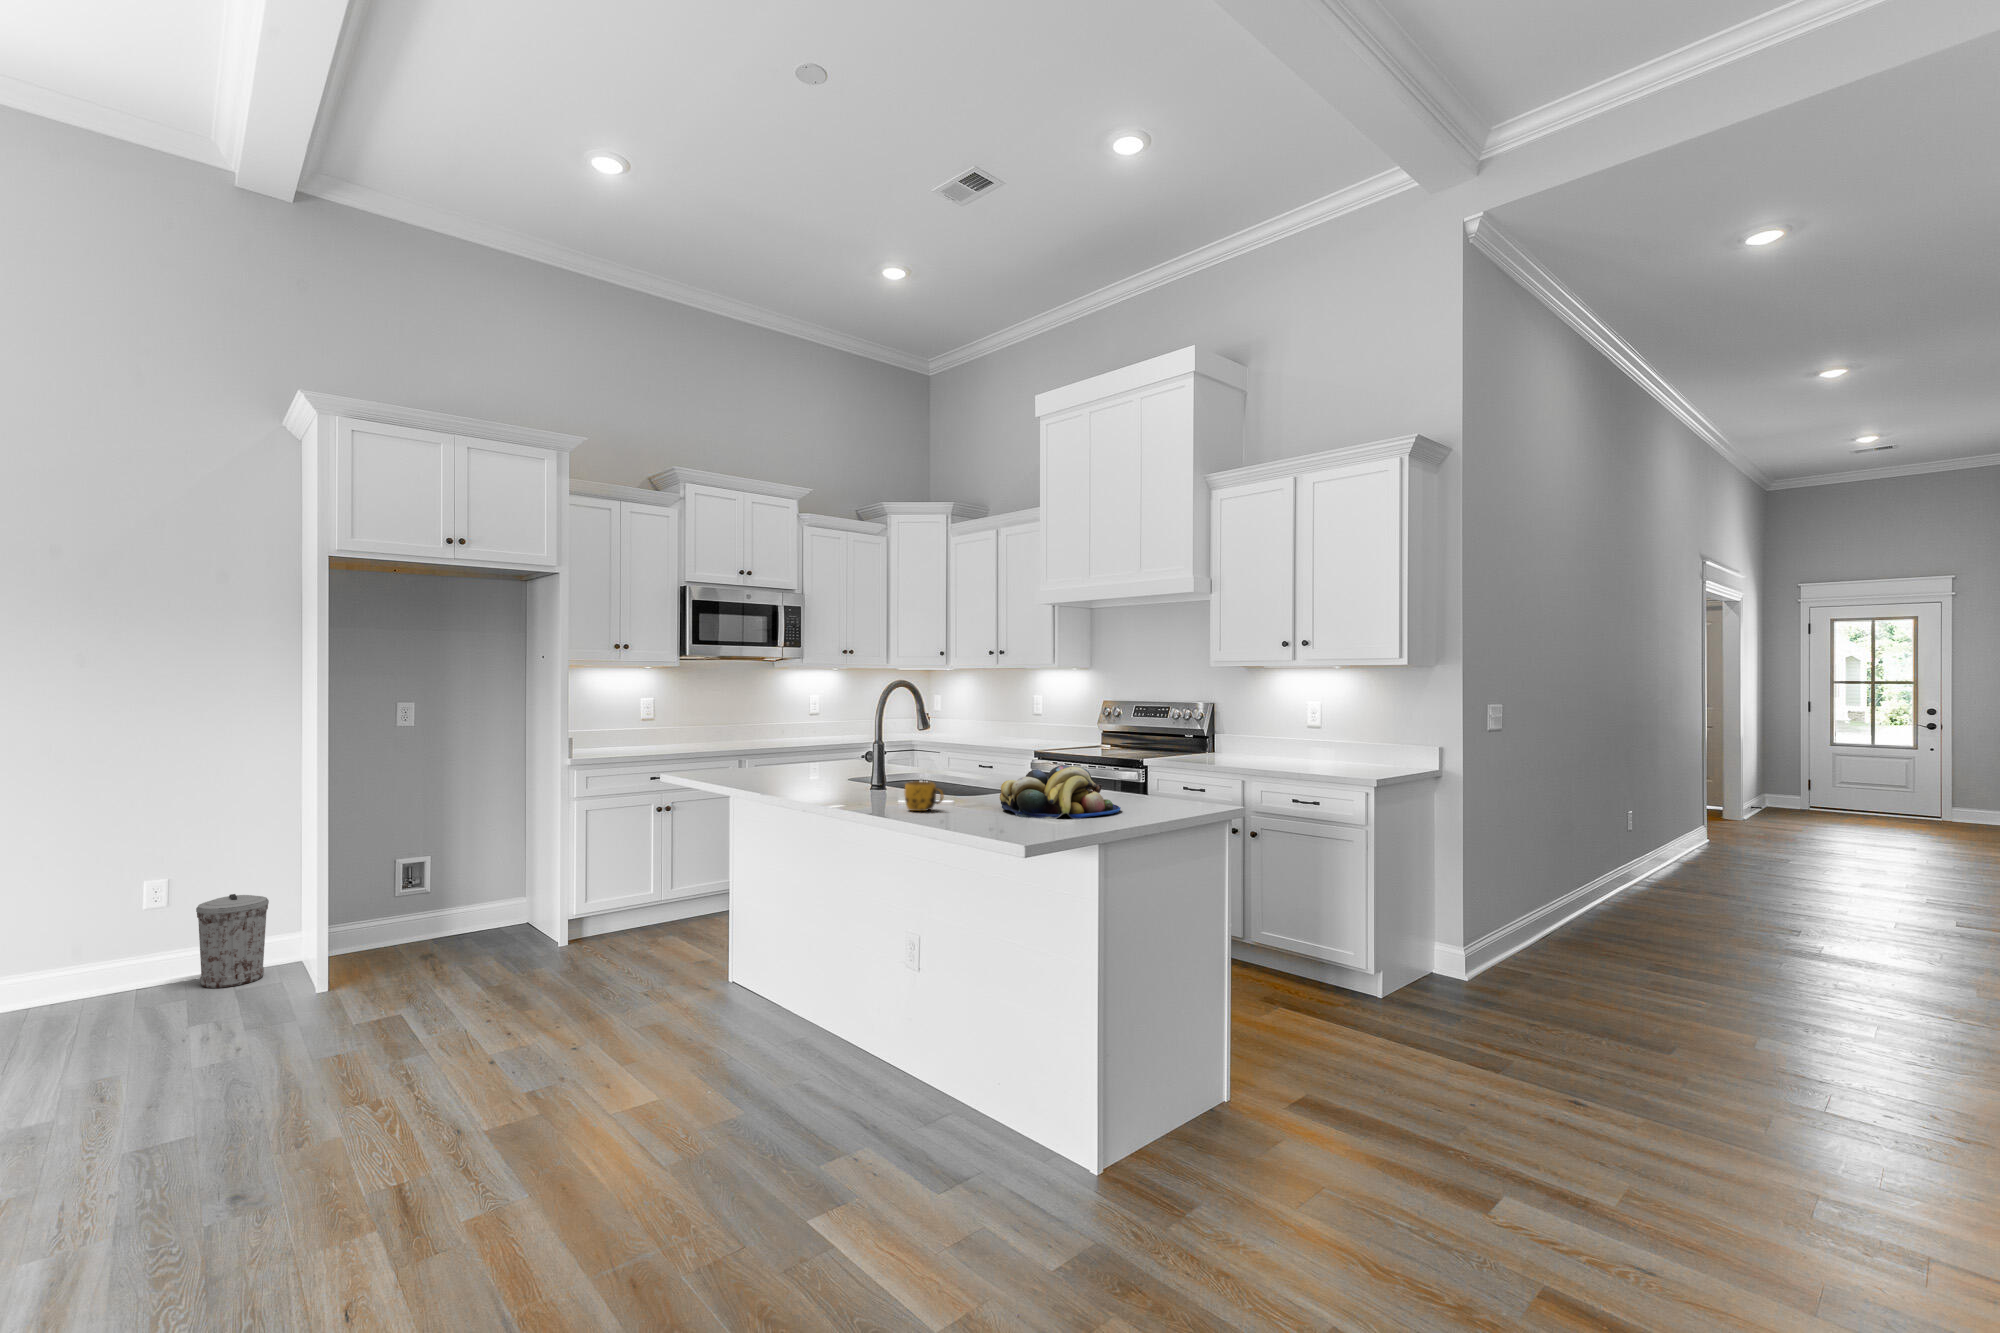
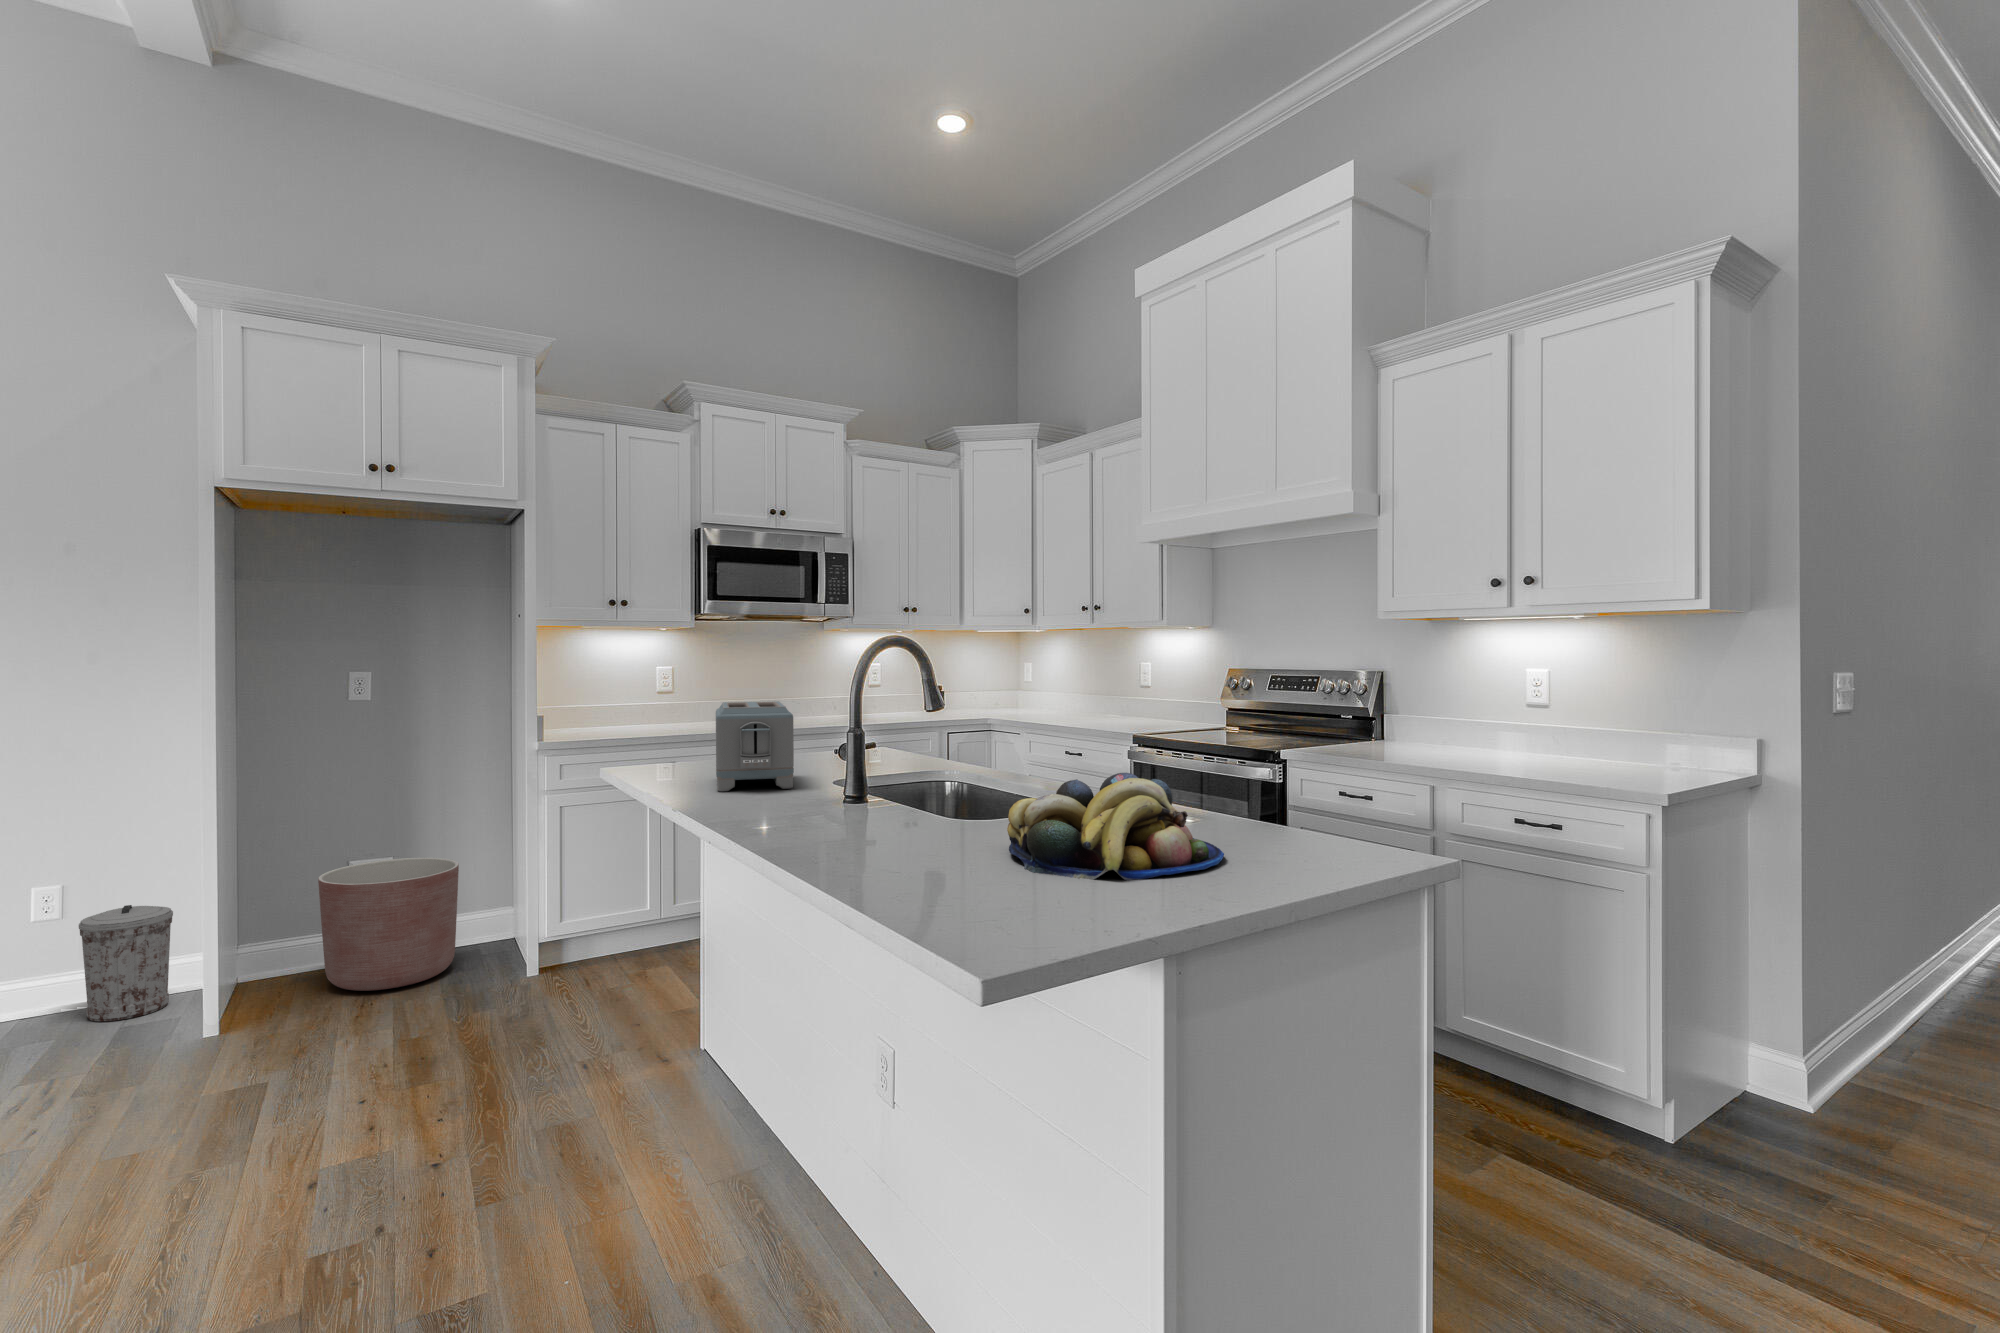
toaster: none [759,725,825,787] -> present [716,701,794,792]
mug: present [904,781,943,811] -> none [842,798,905,852]
planter: none [387,855,497,960] -> present [318,858,459,991]

